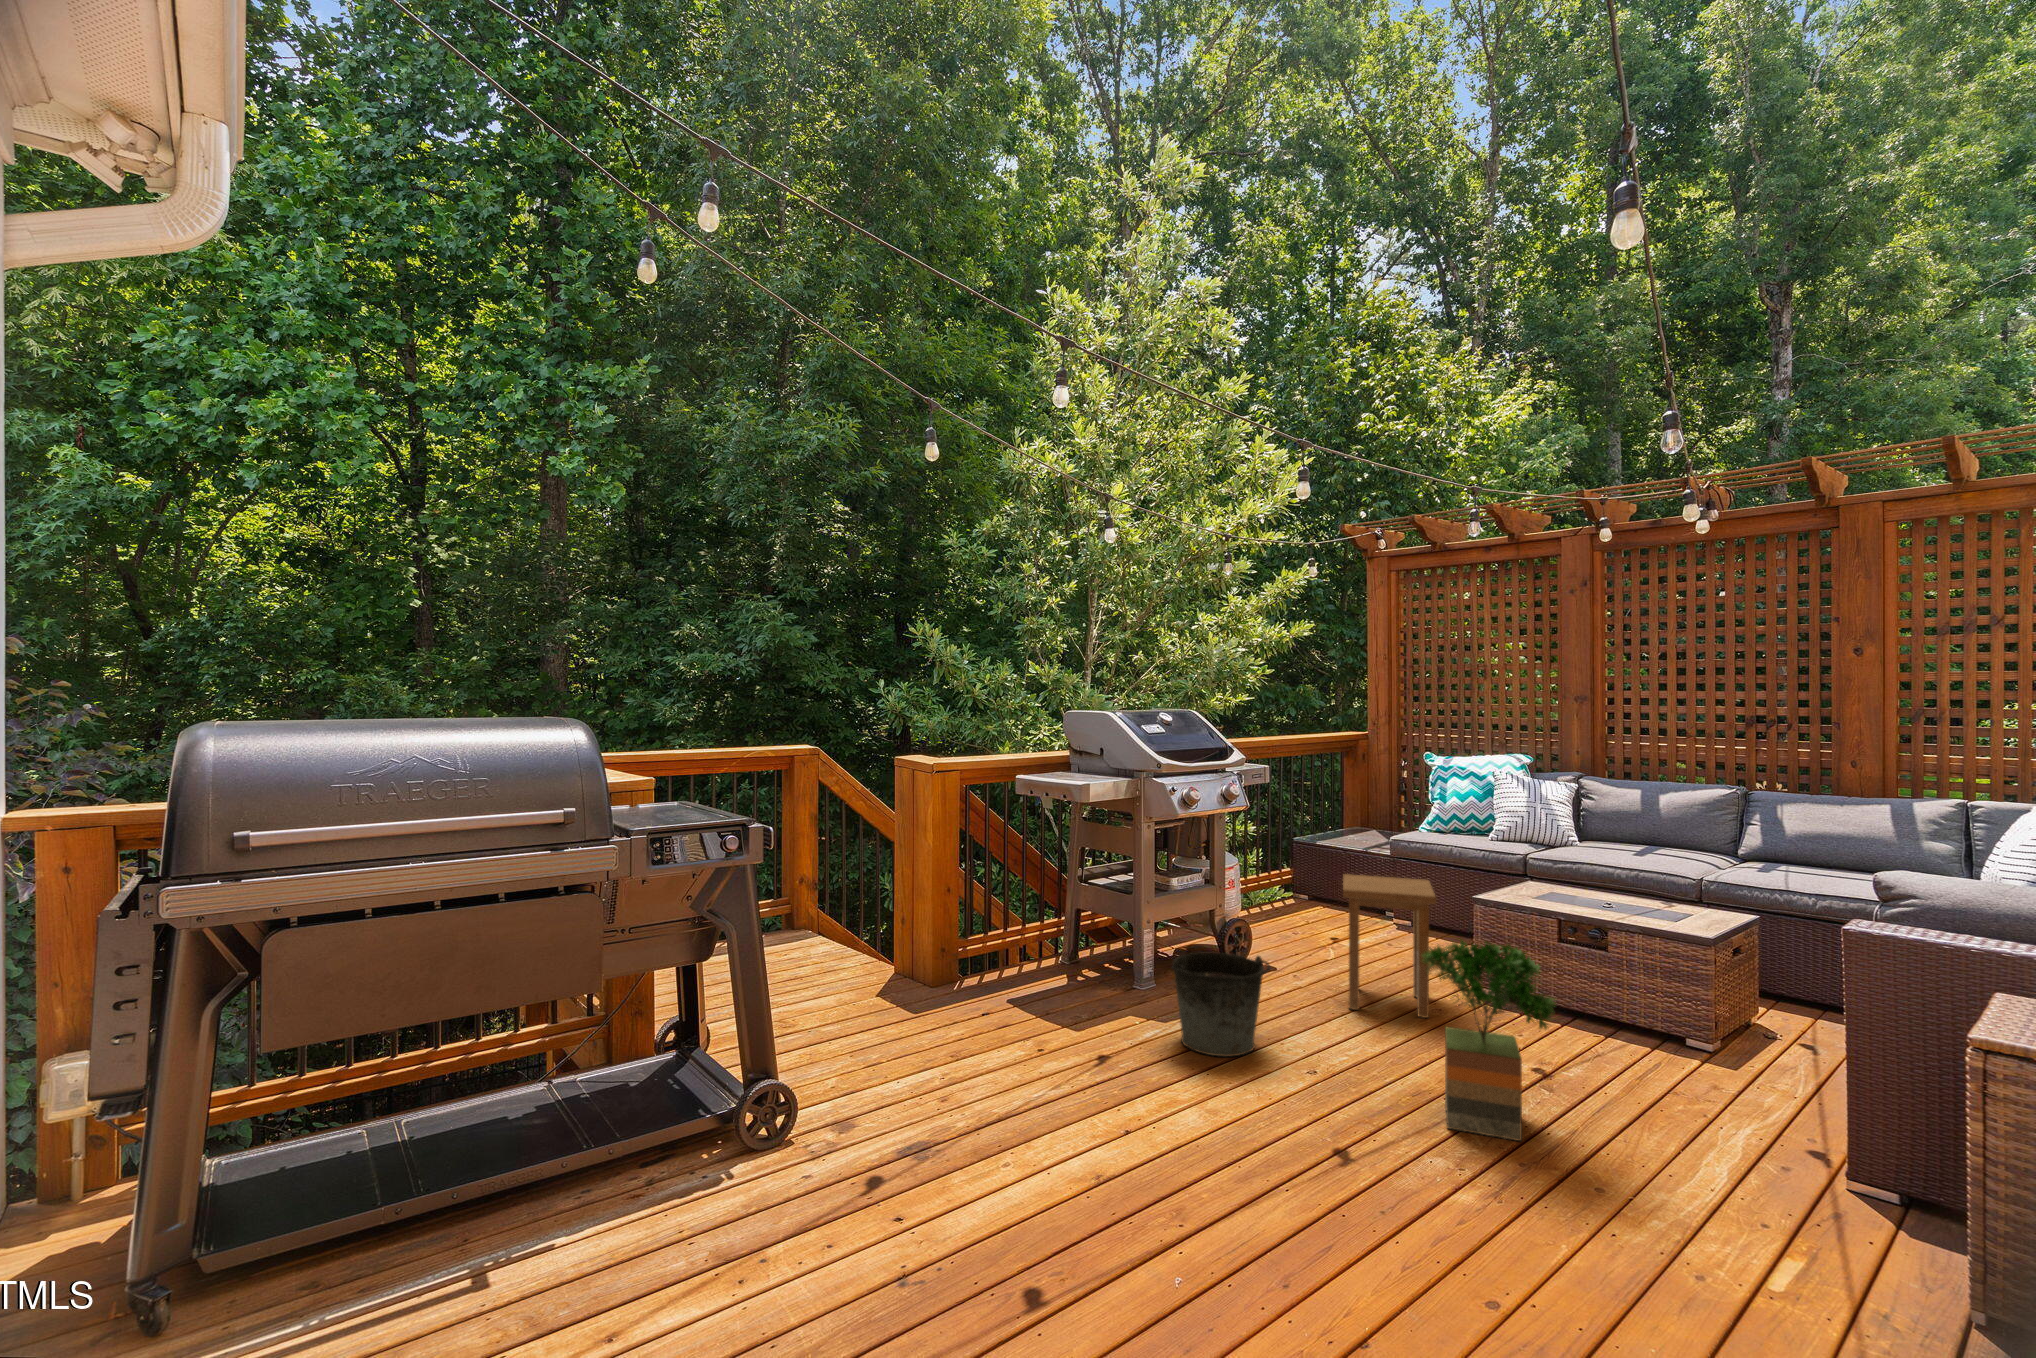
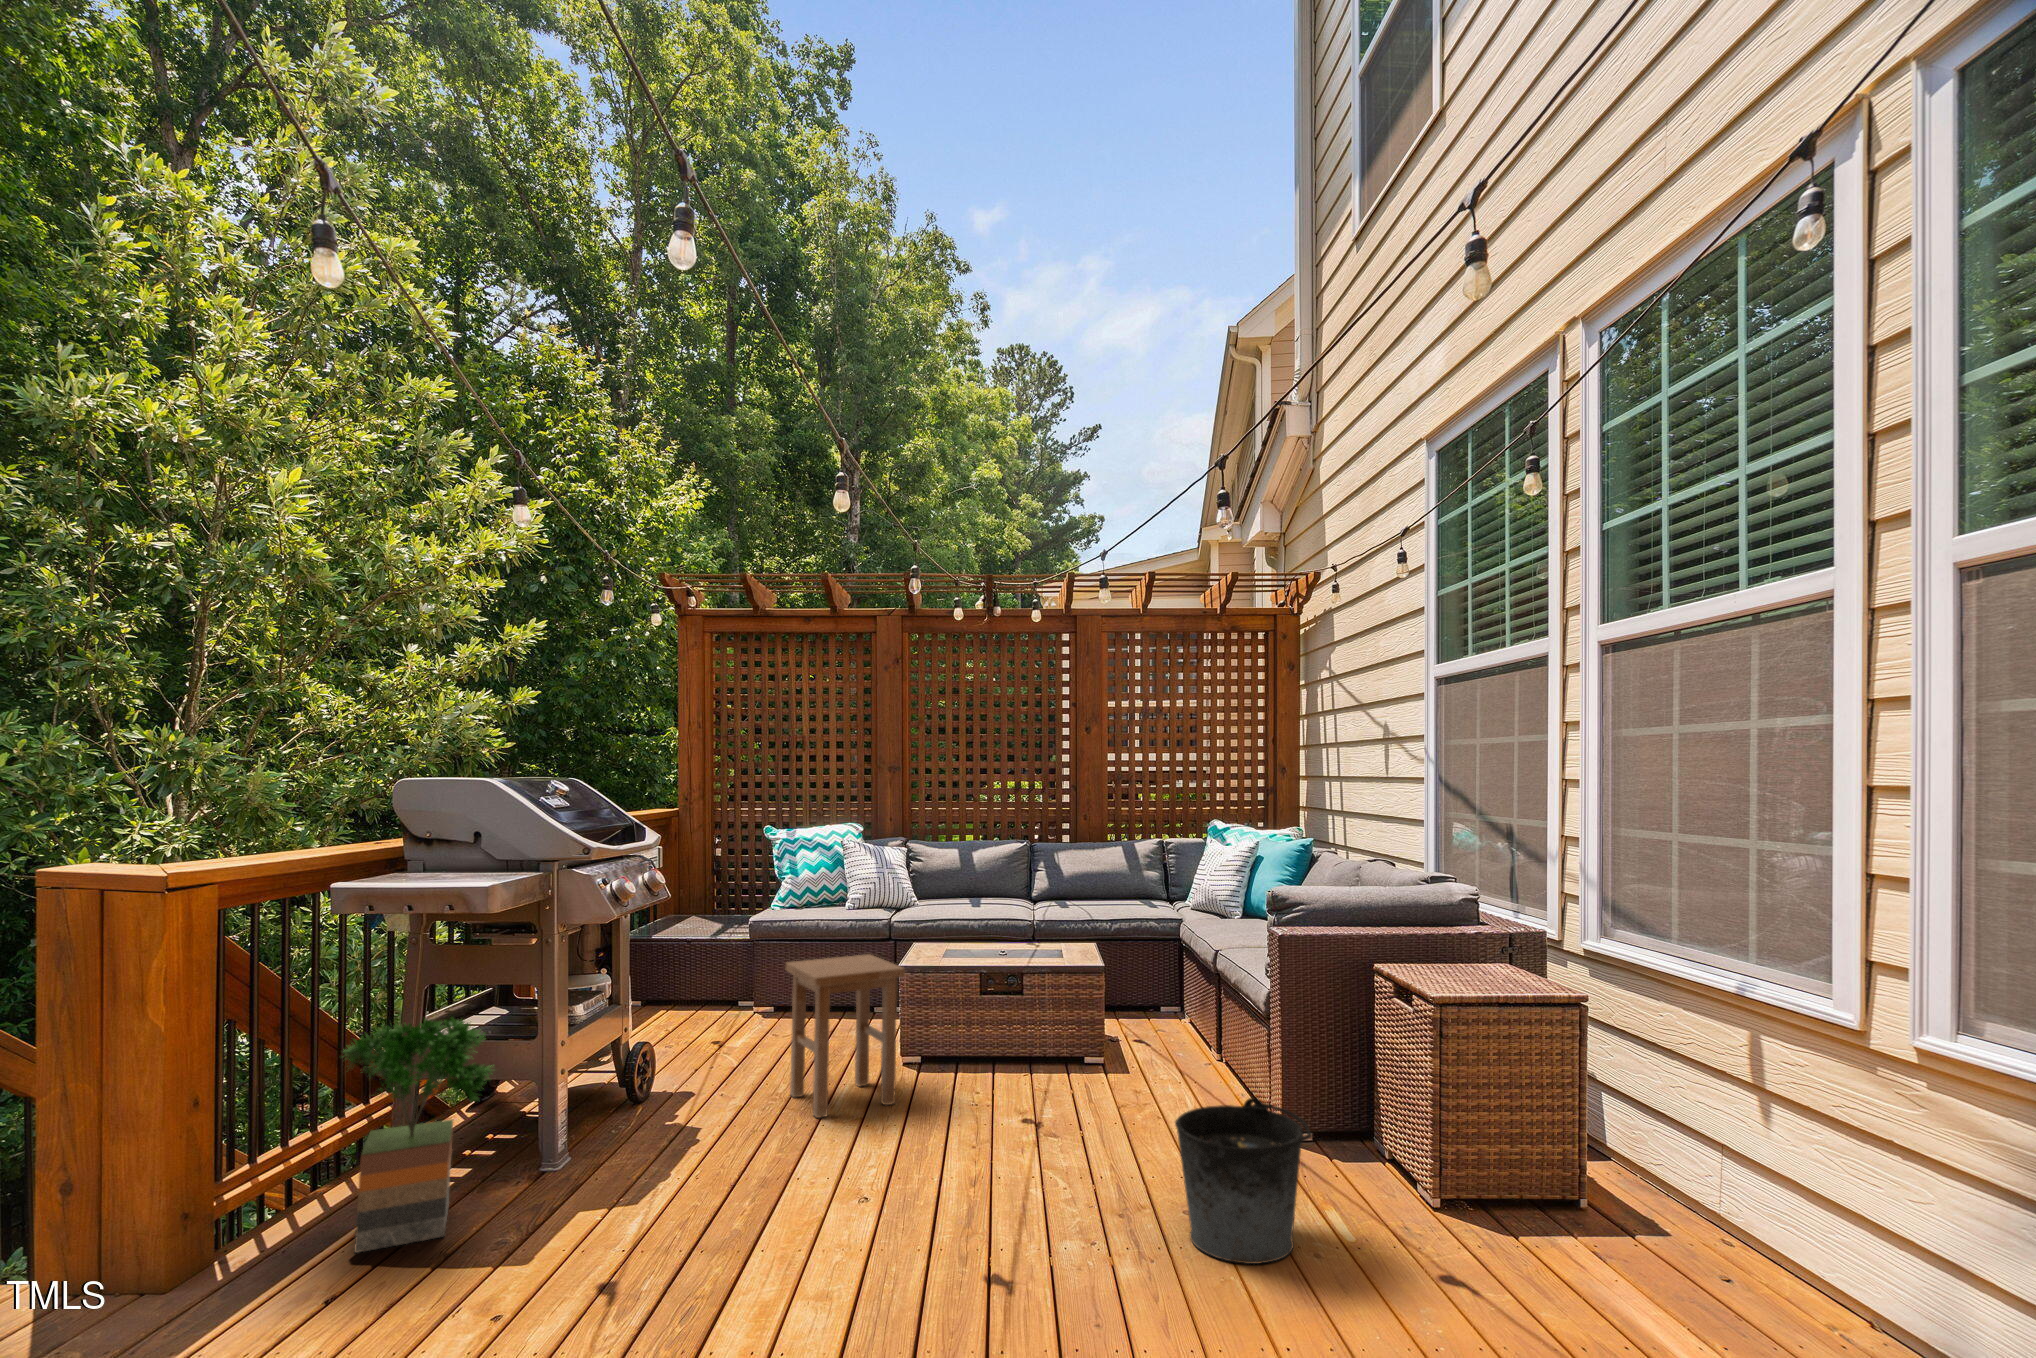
potted tree: present [1422,940,1555,1141] -> present [343,1017,494,1253]
bucket: present [1171,952,1270,1057] -> present [1175,1098,1312,1264]

